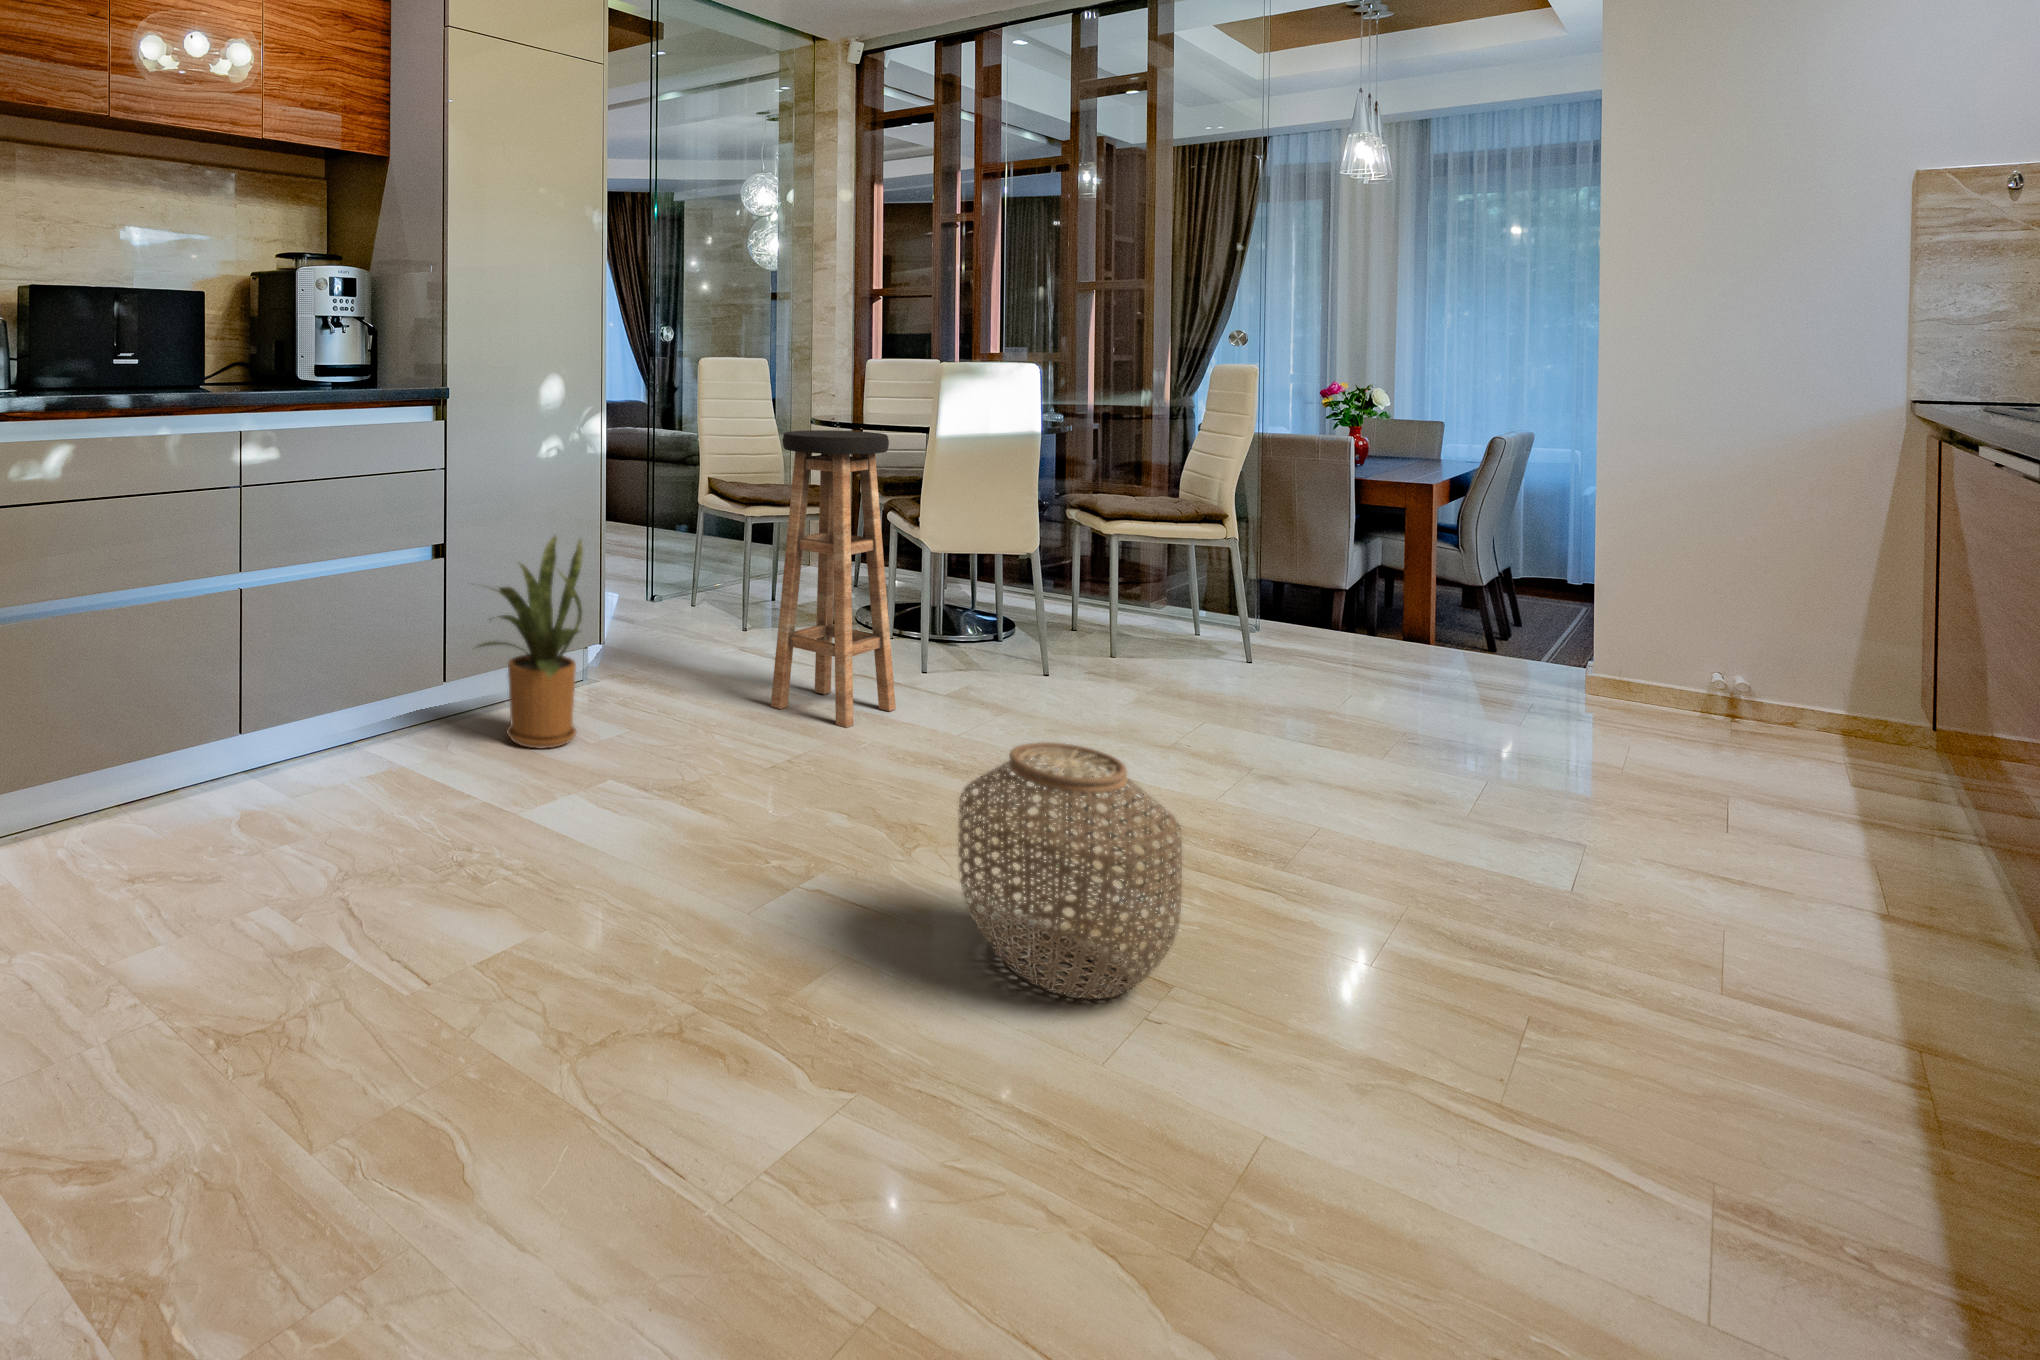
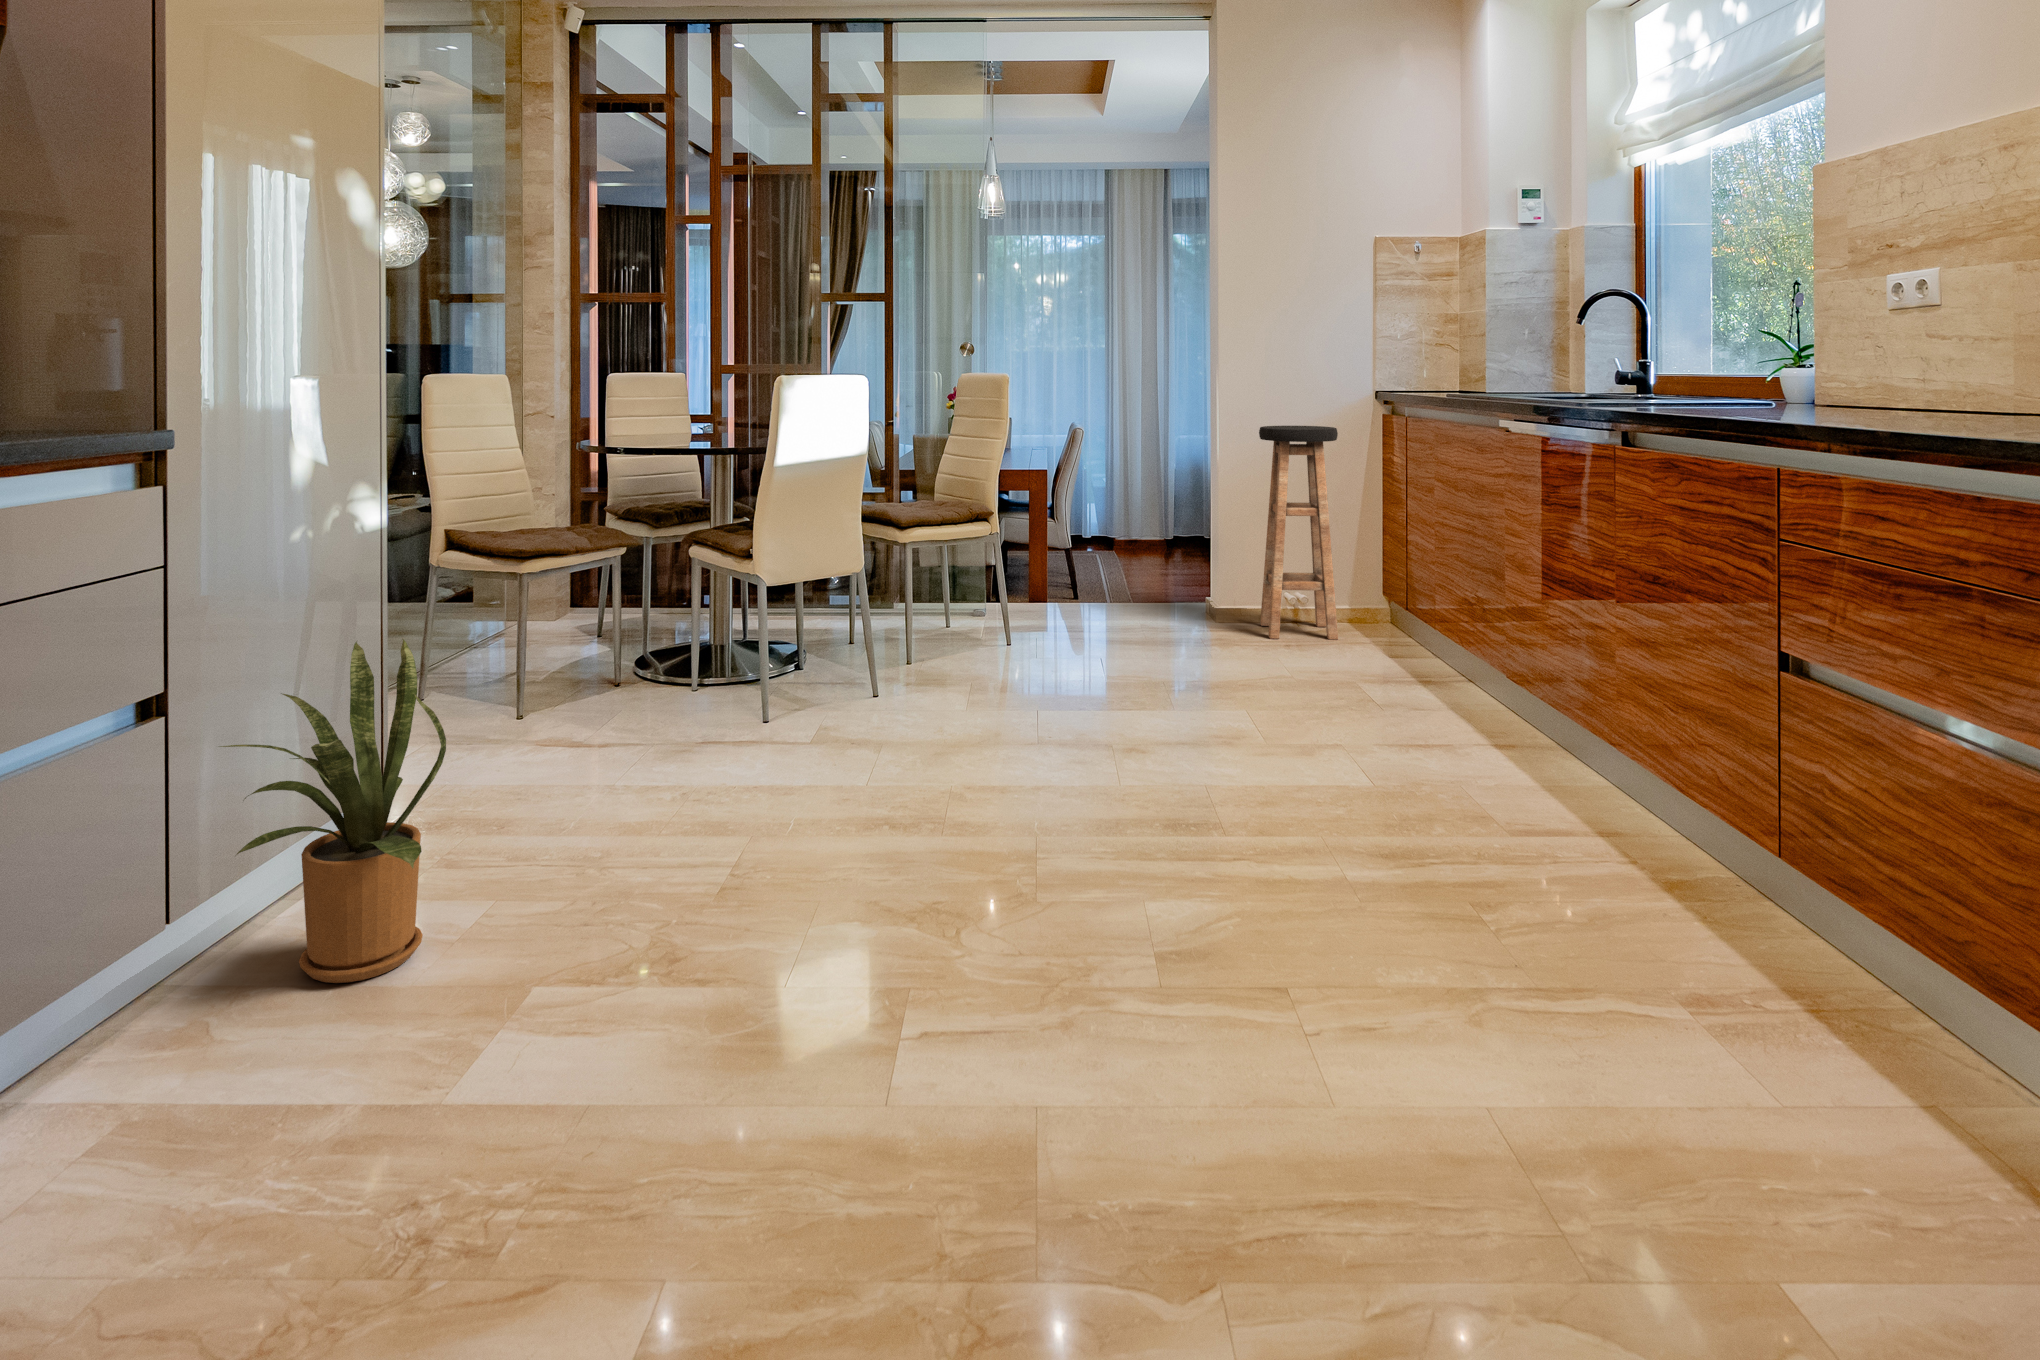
bar stool: present [771,430,896,728] -> present [1259,426,1338,640]
woven basket: present [958,742,1182,999] -> none [1101,782,1323,1061]

